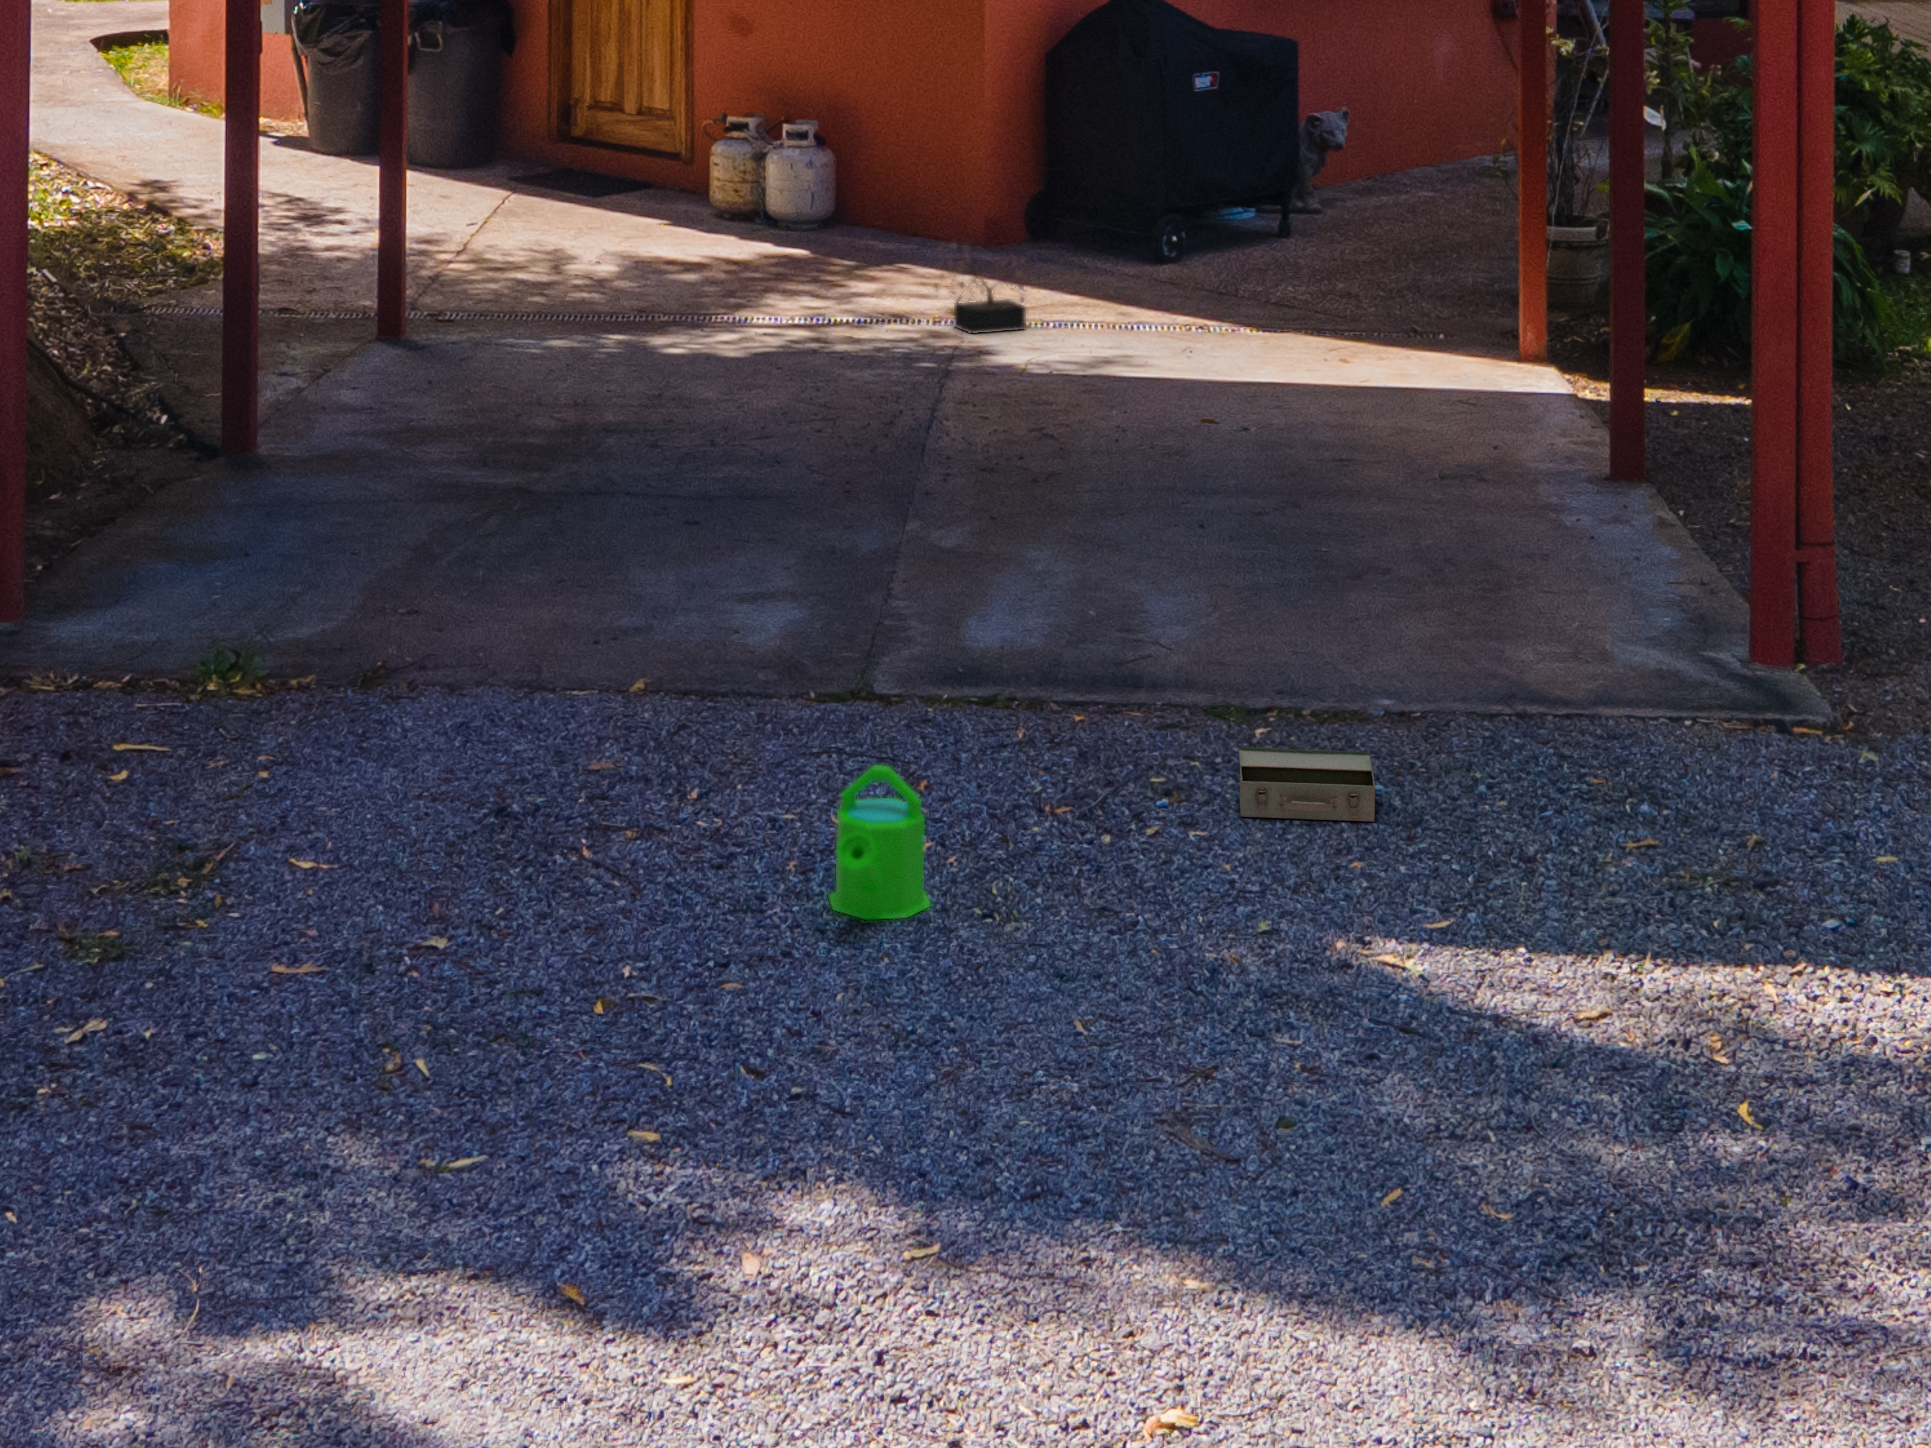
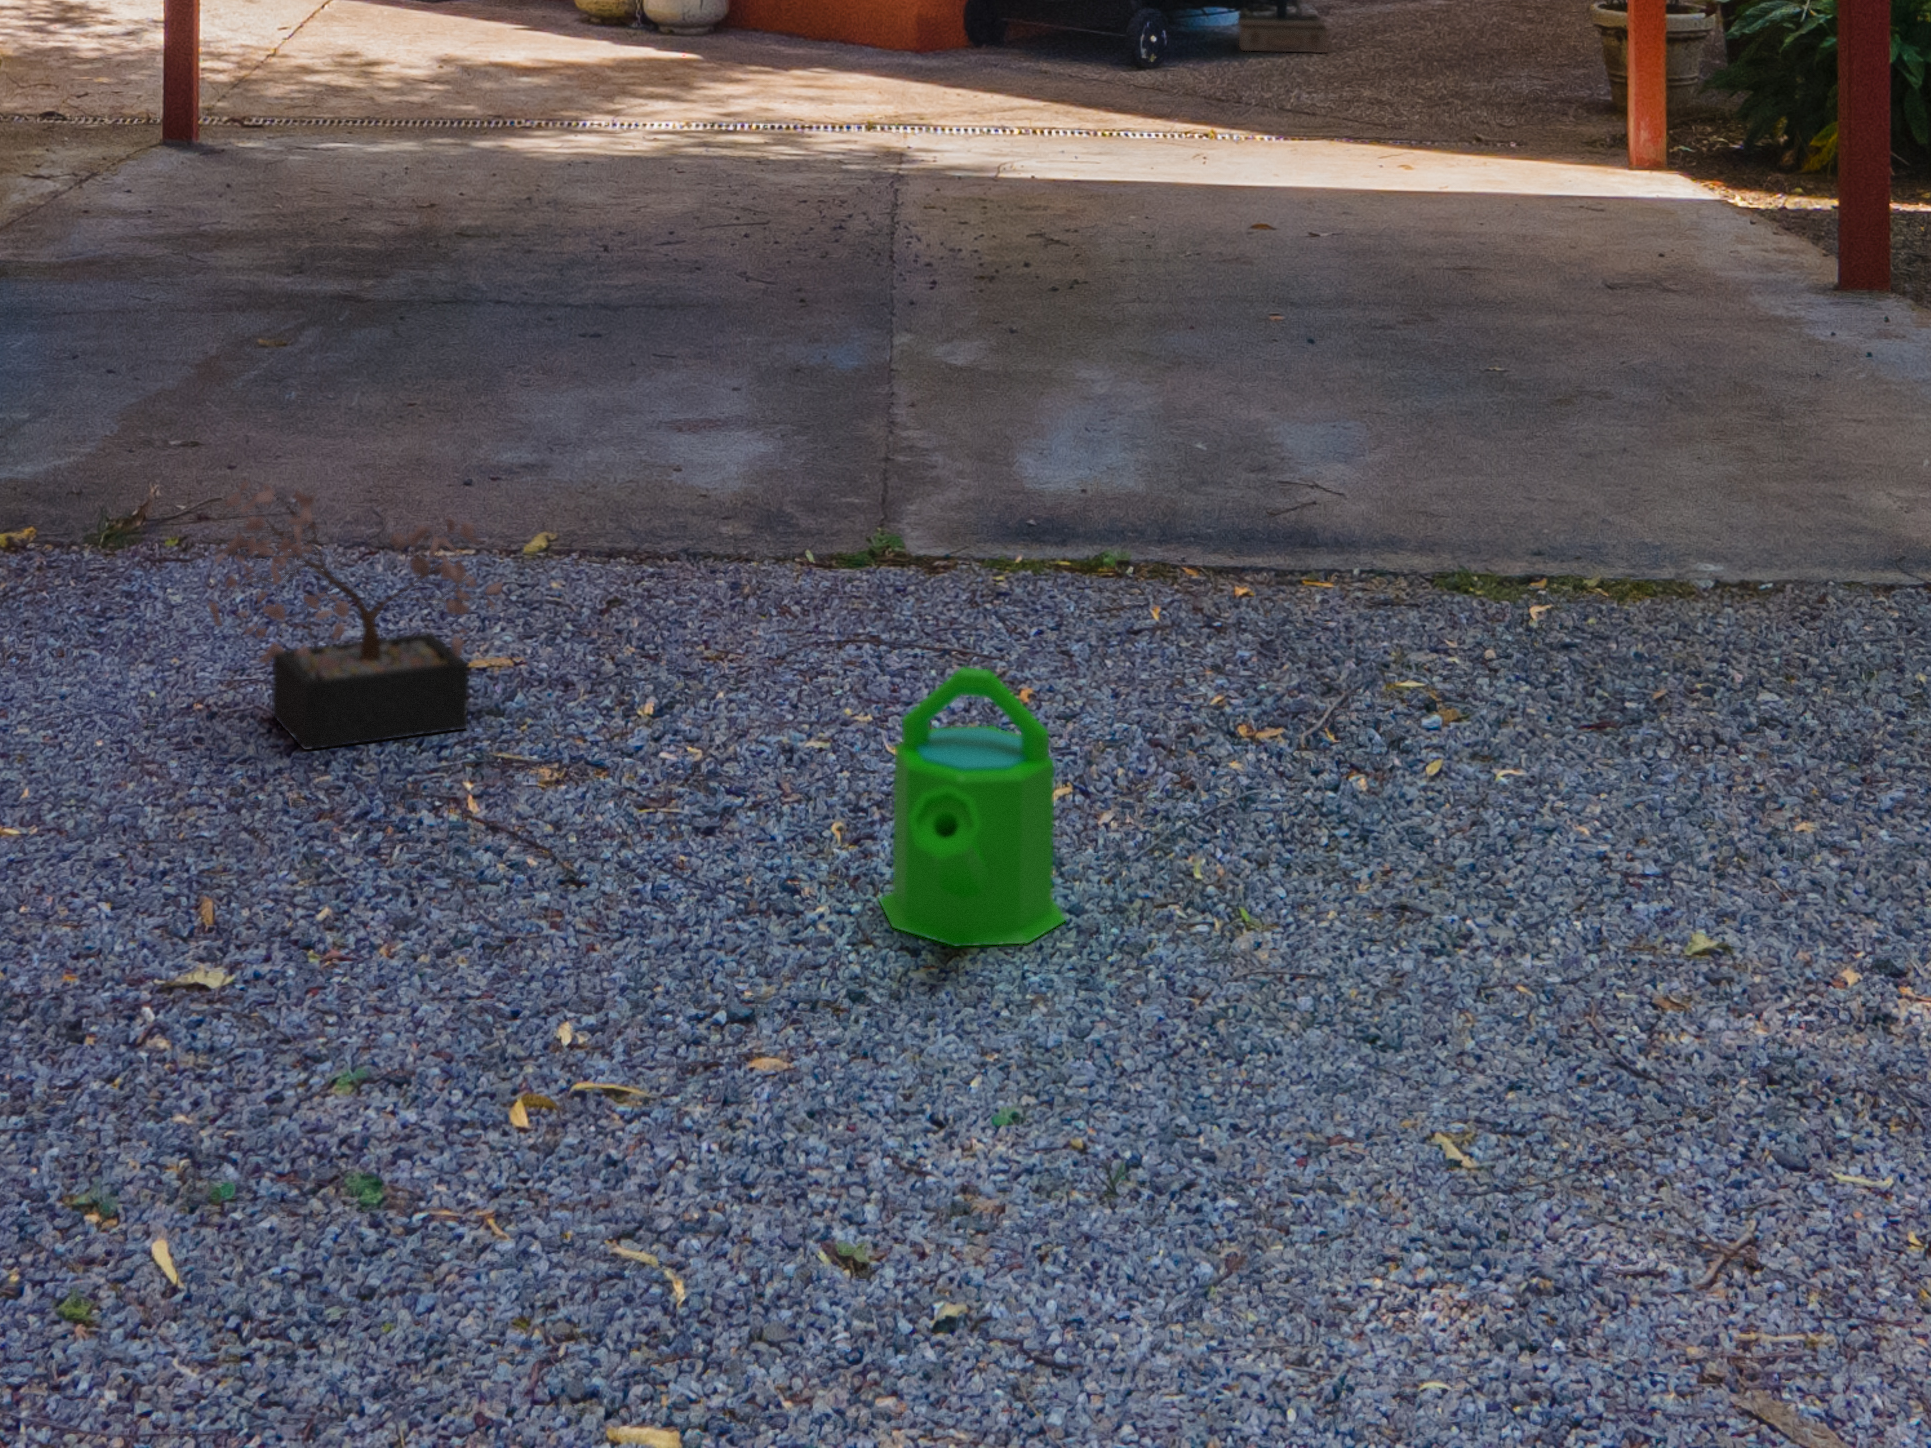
decorative plant: present [936,244,1034,334] -> present [208,480,502,750]
toolbox: present [1239,747,1375,821] -> present [1238,18,1328,53]

